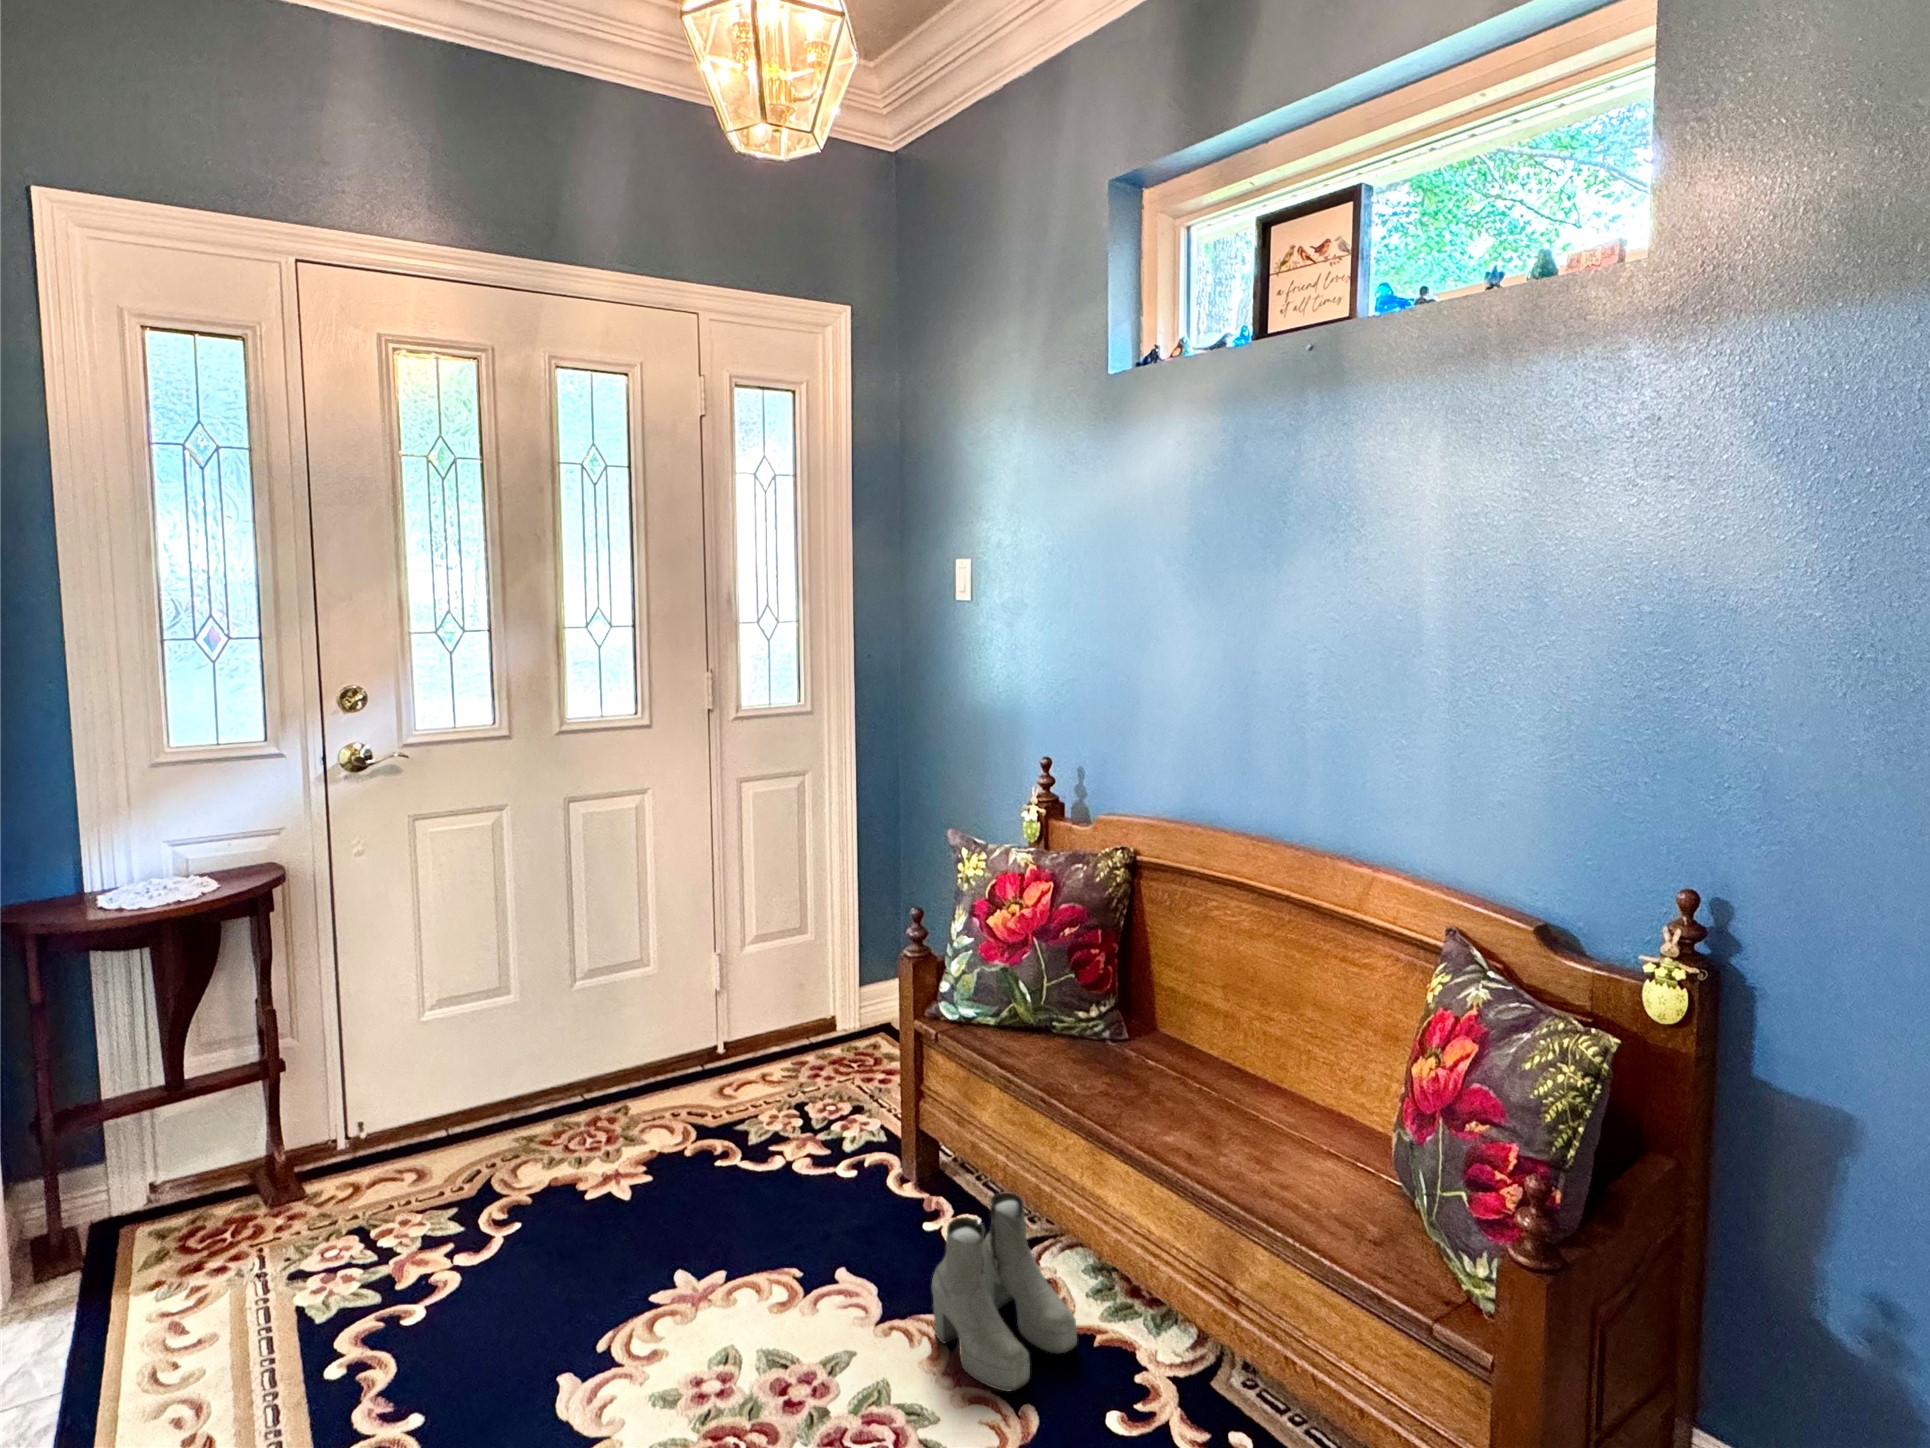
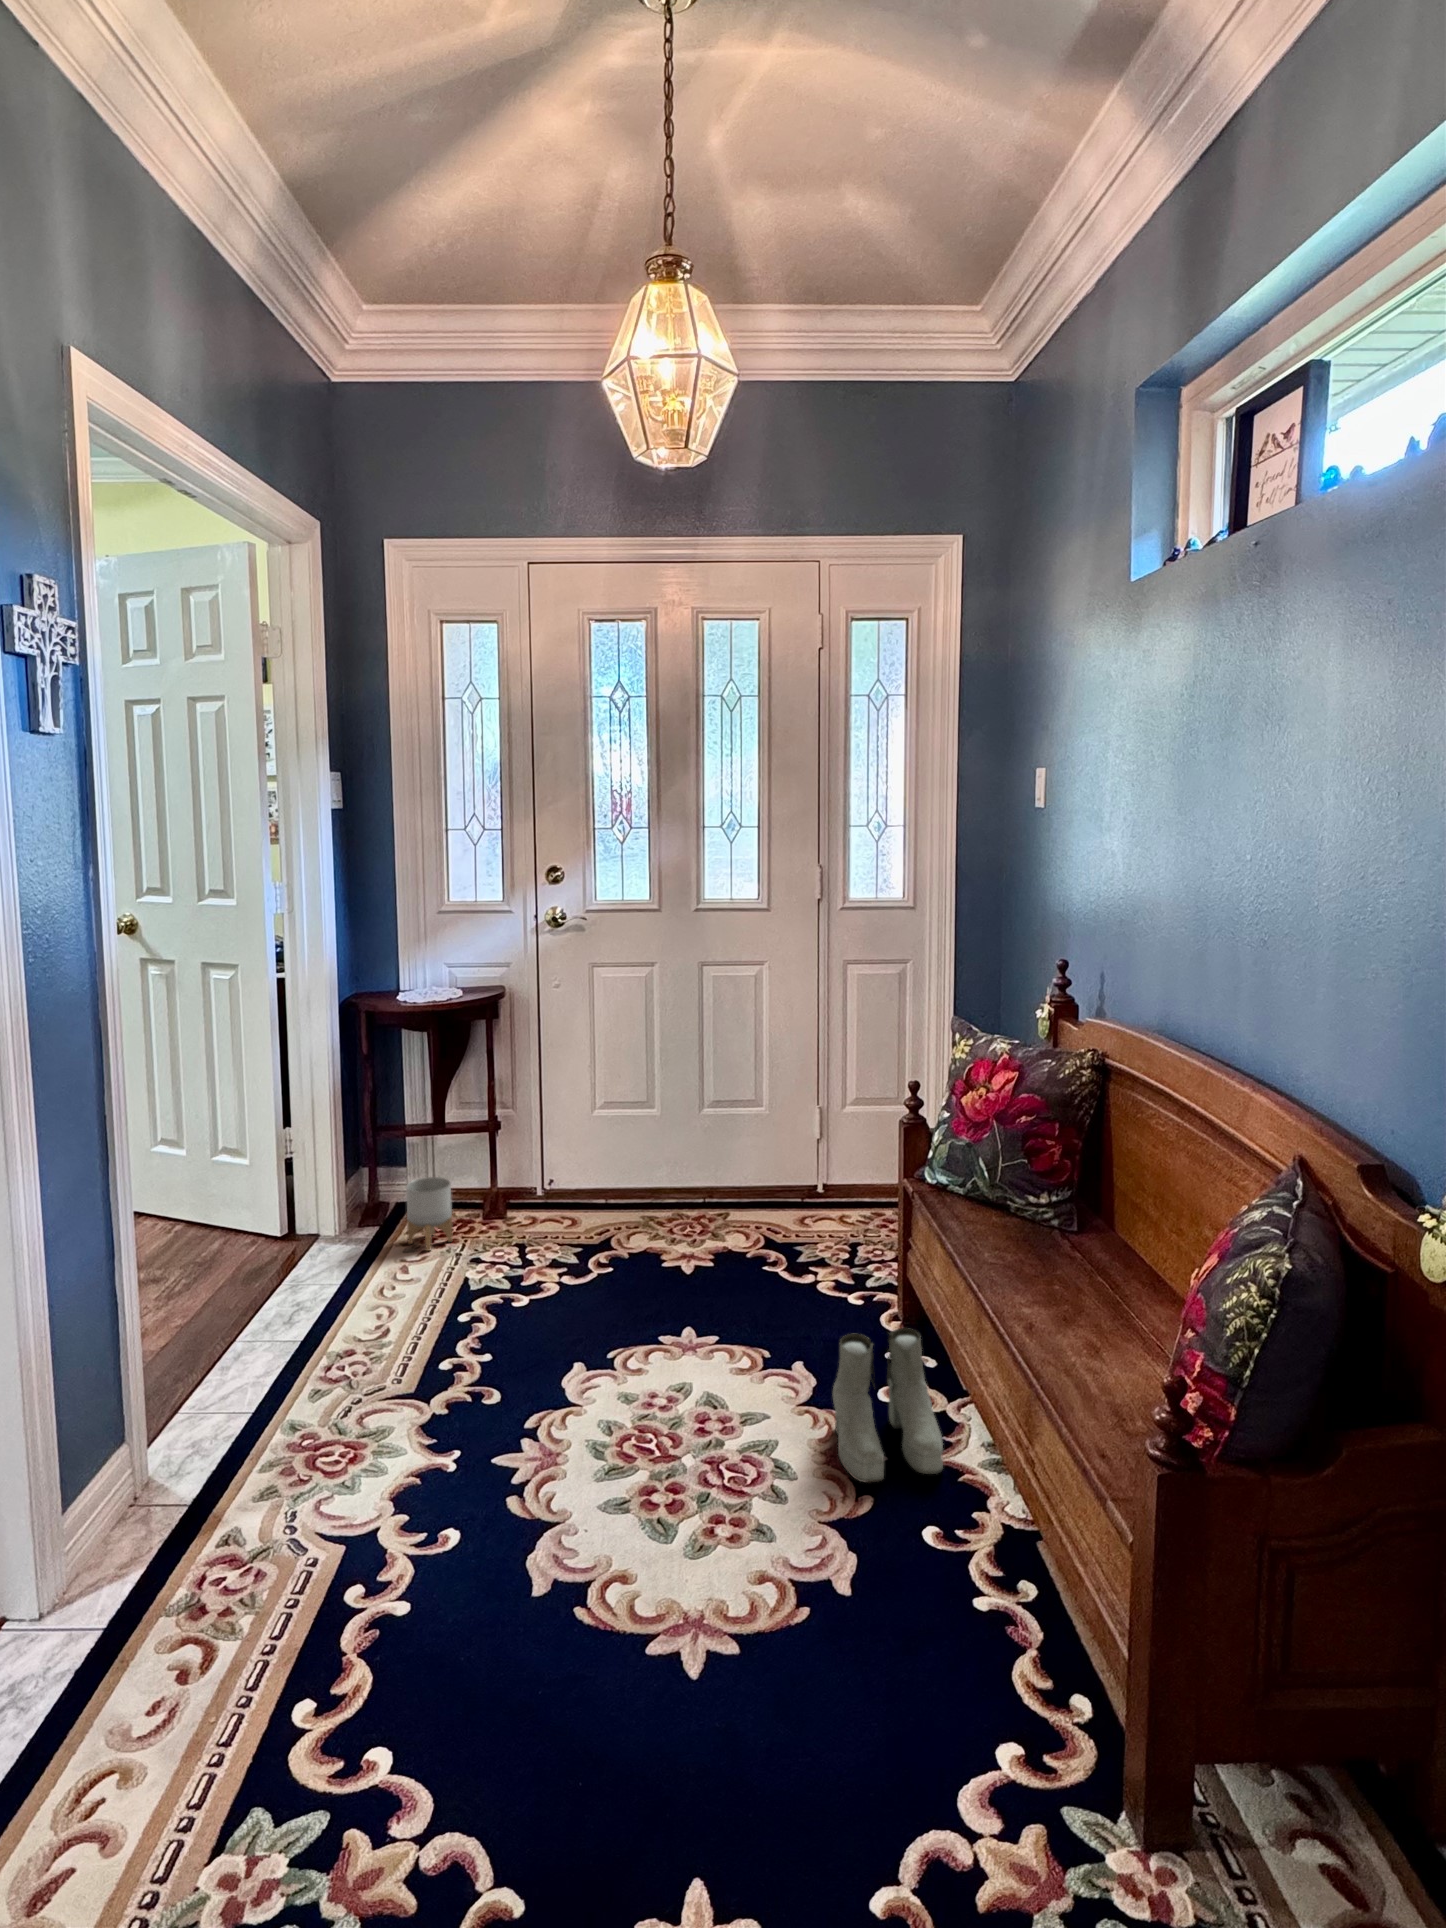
planter: none [147,1167,235,1287] -> present [406,1177,453,1251]

